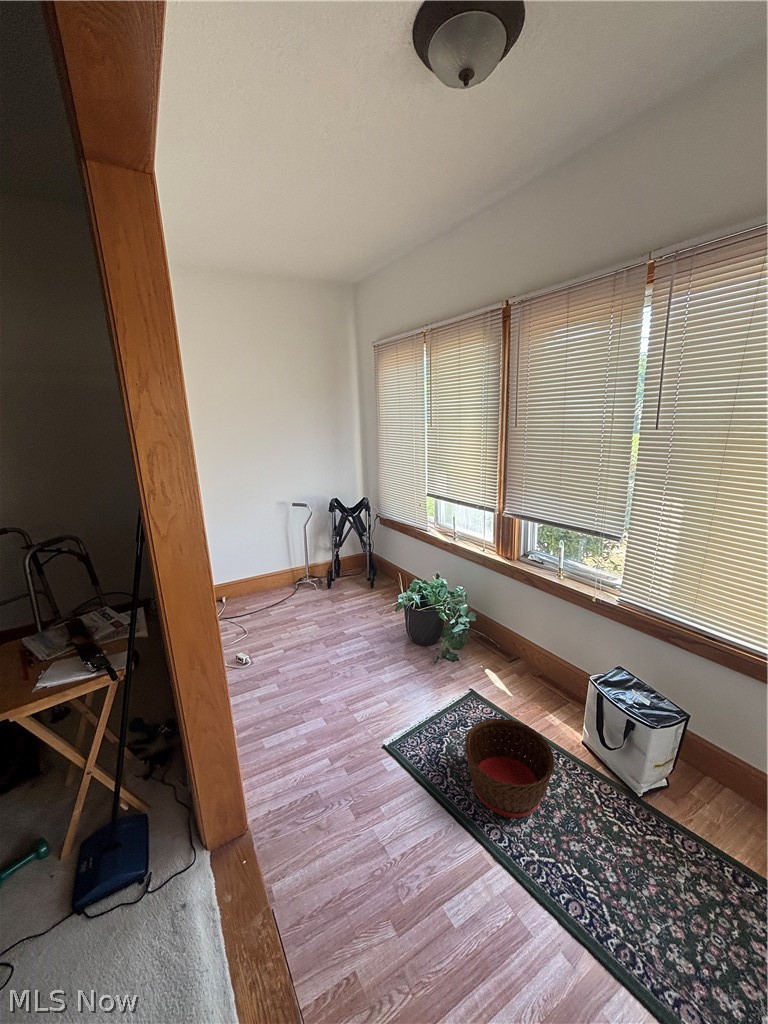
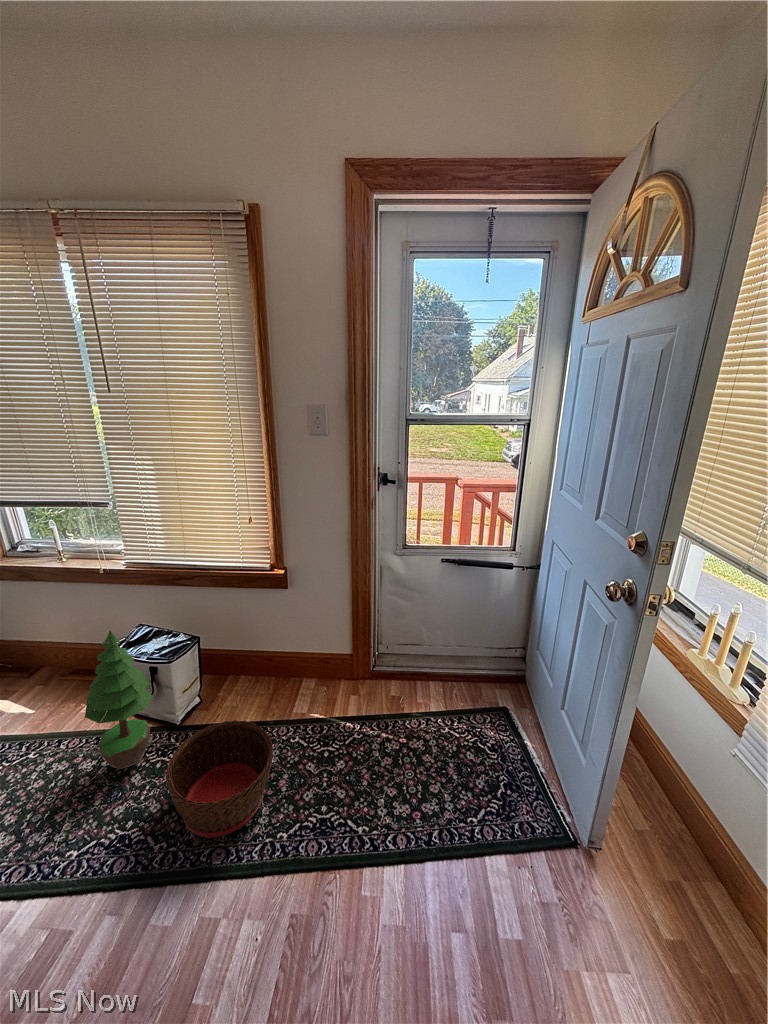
potted tree: none [440,609,483,717] -> present [85,631,153,769]

